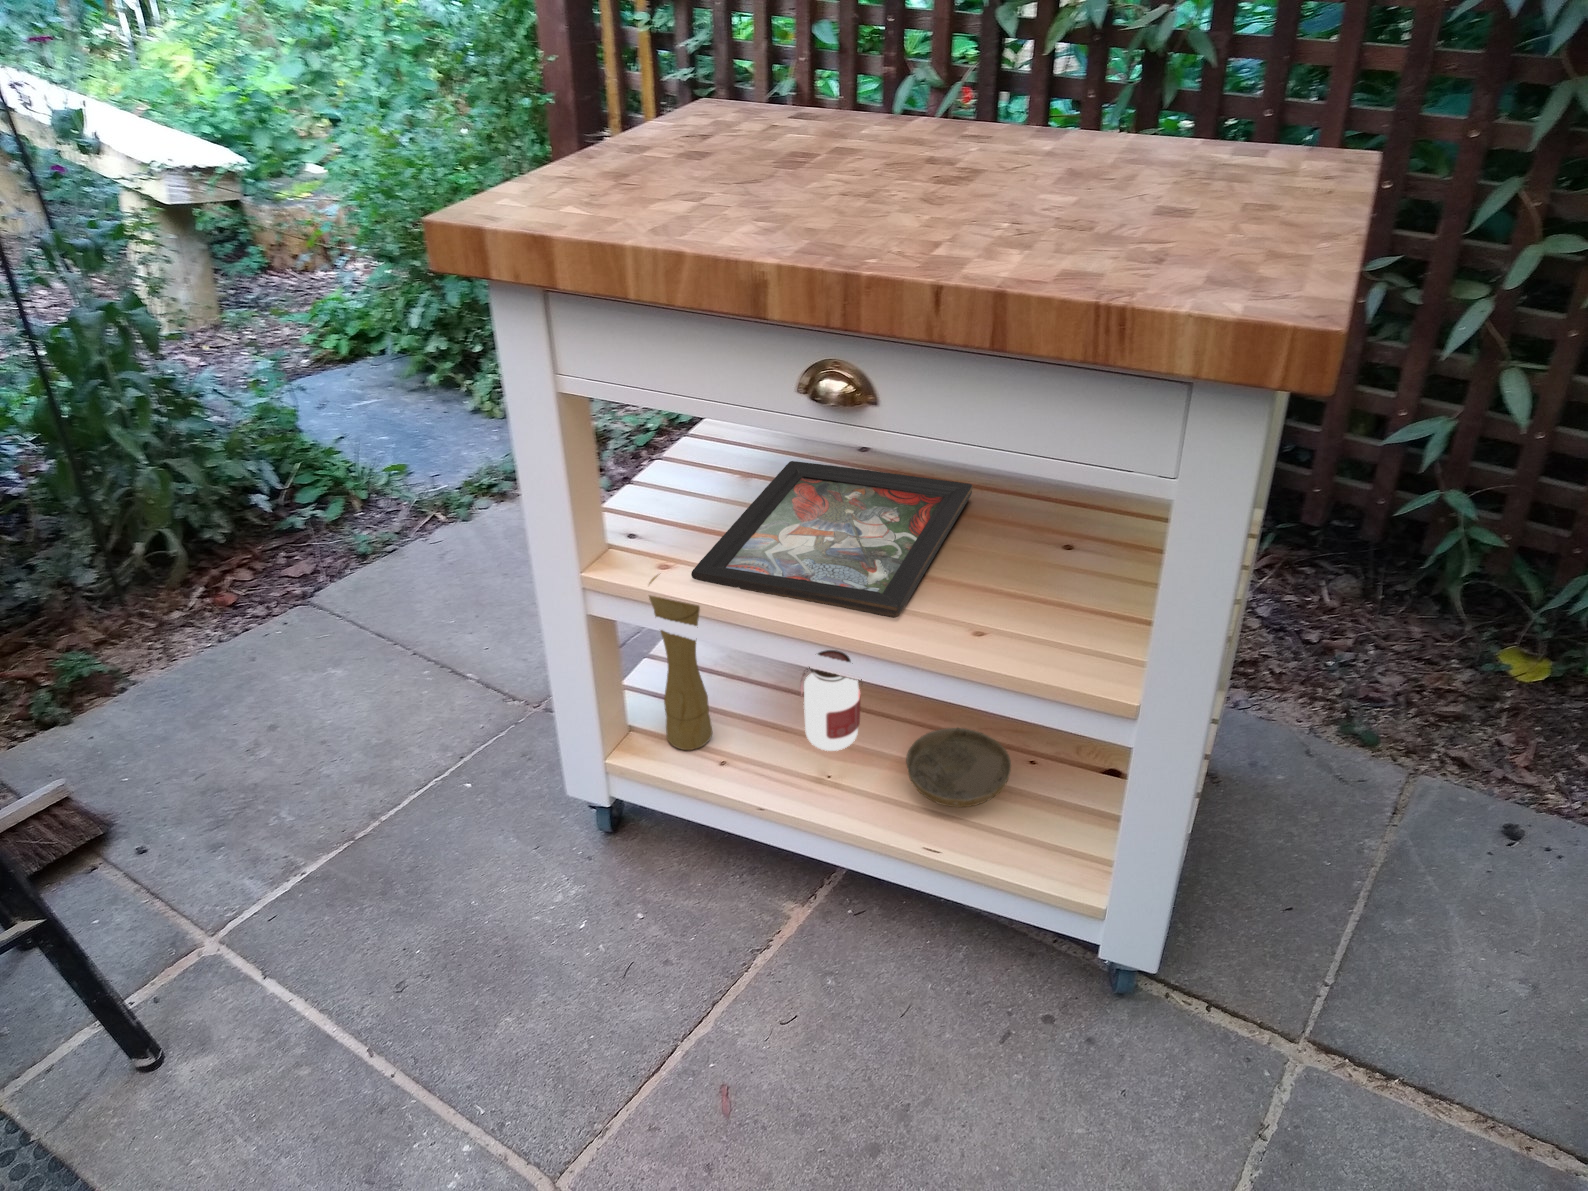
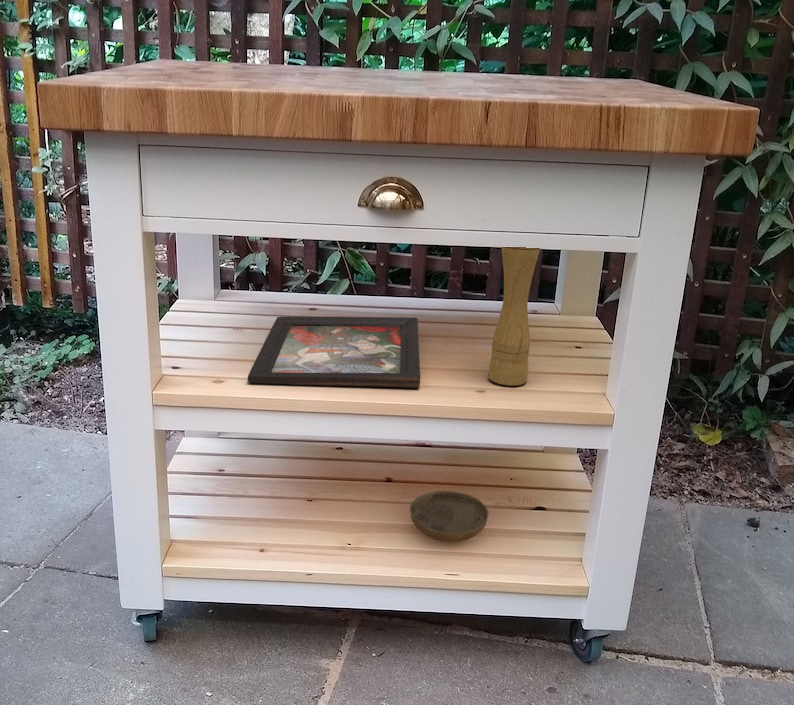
pepper mill: present [649,574,712,750] -> present [488,247,540,386]
jar: present [800,650,863,751] -> none [319,444,366,527]

